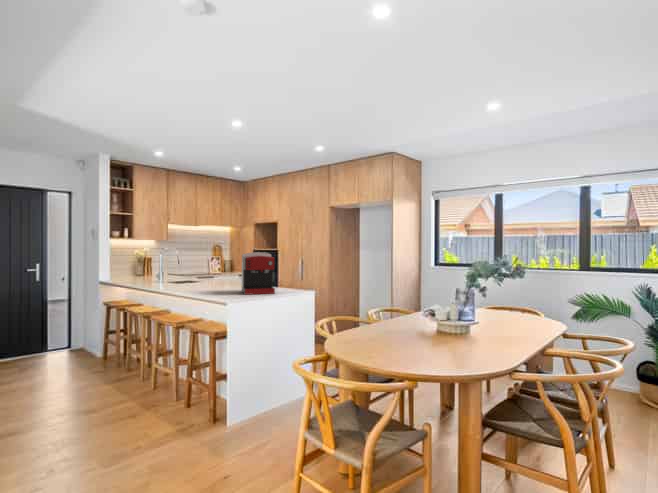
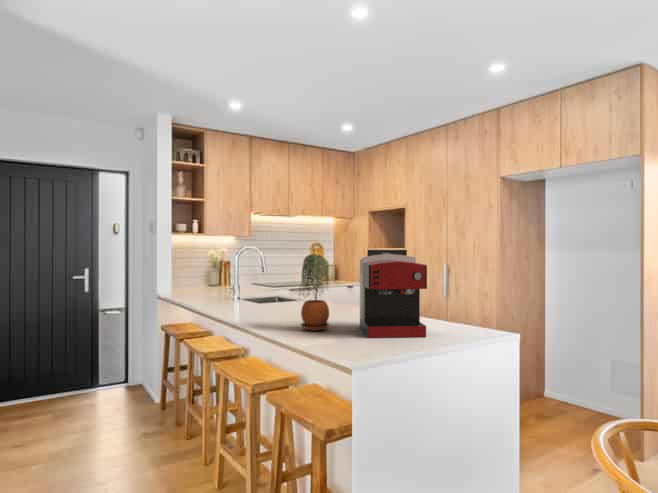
potted plant: none [207,252,225,293] -> present [300,254,330,331]

